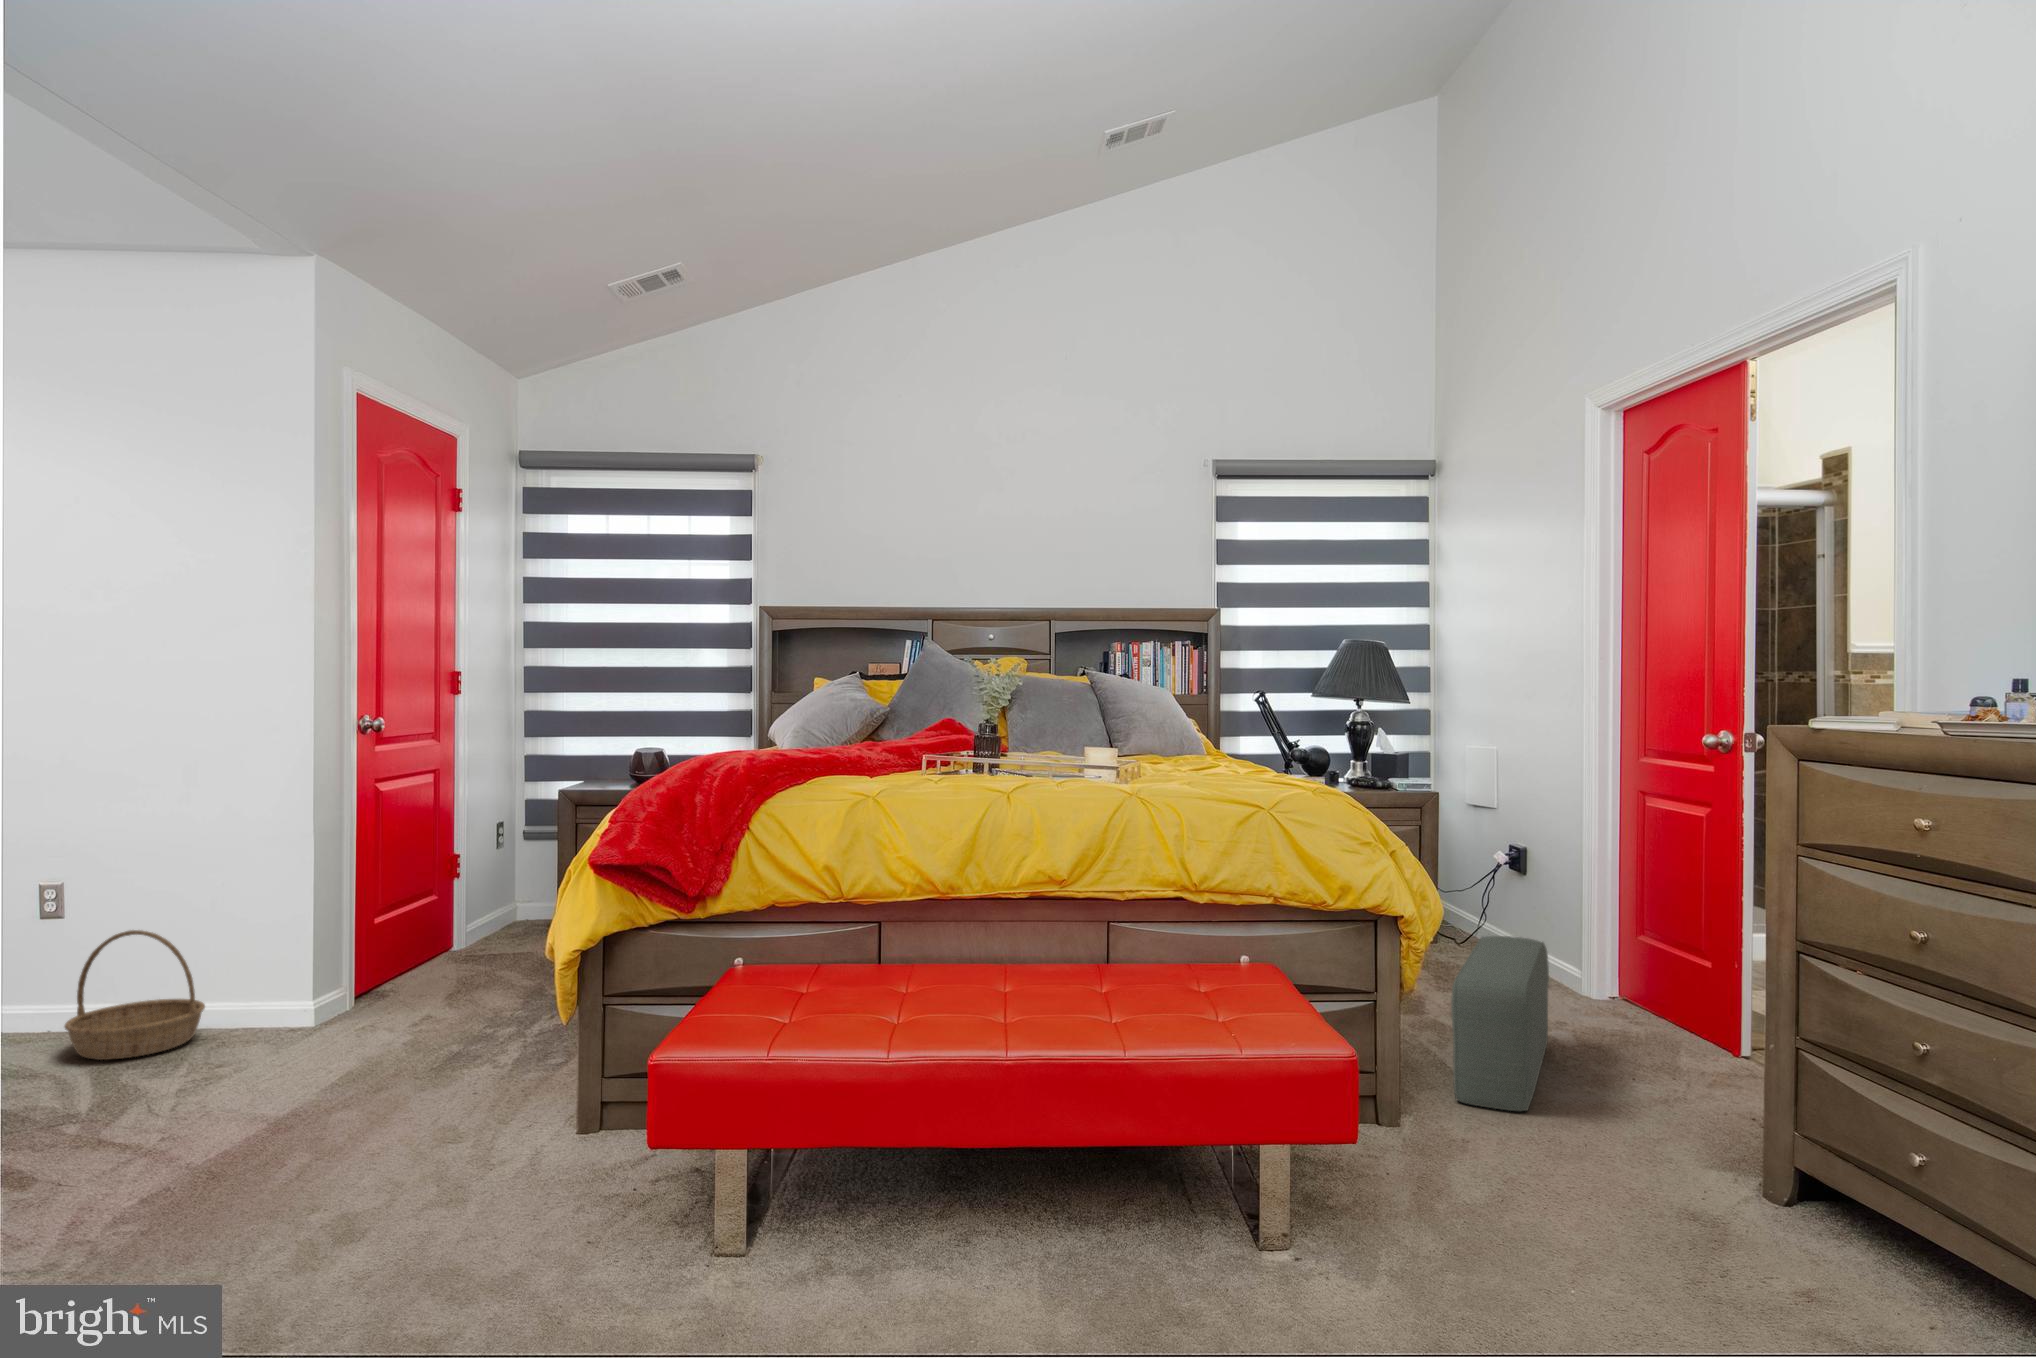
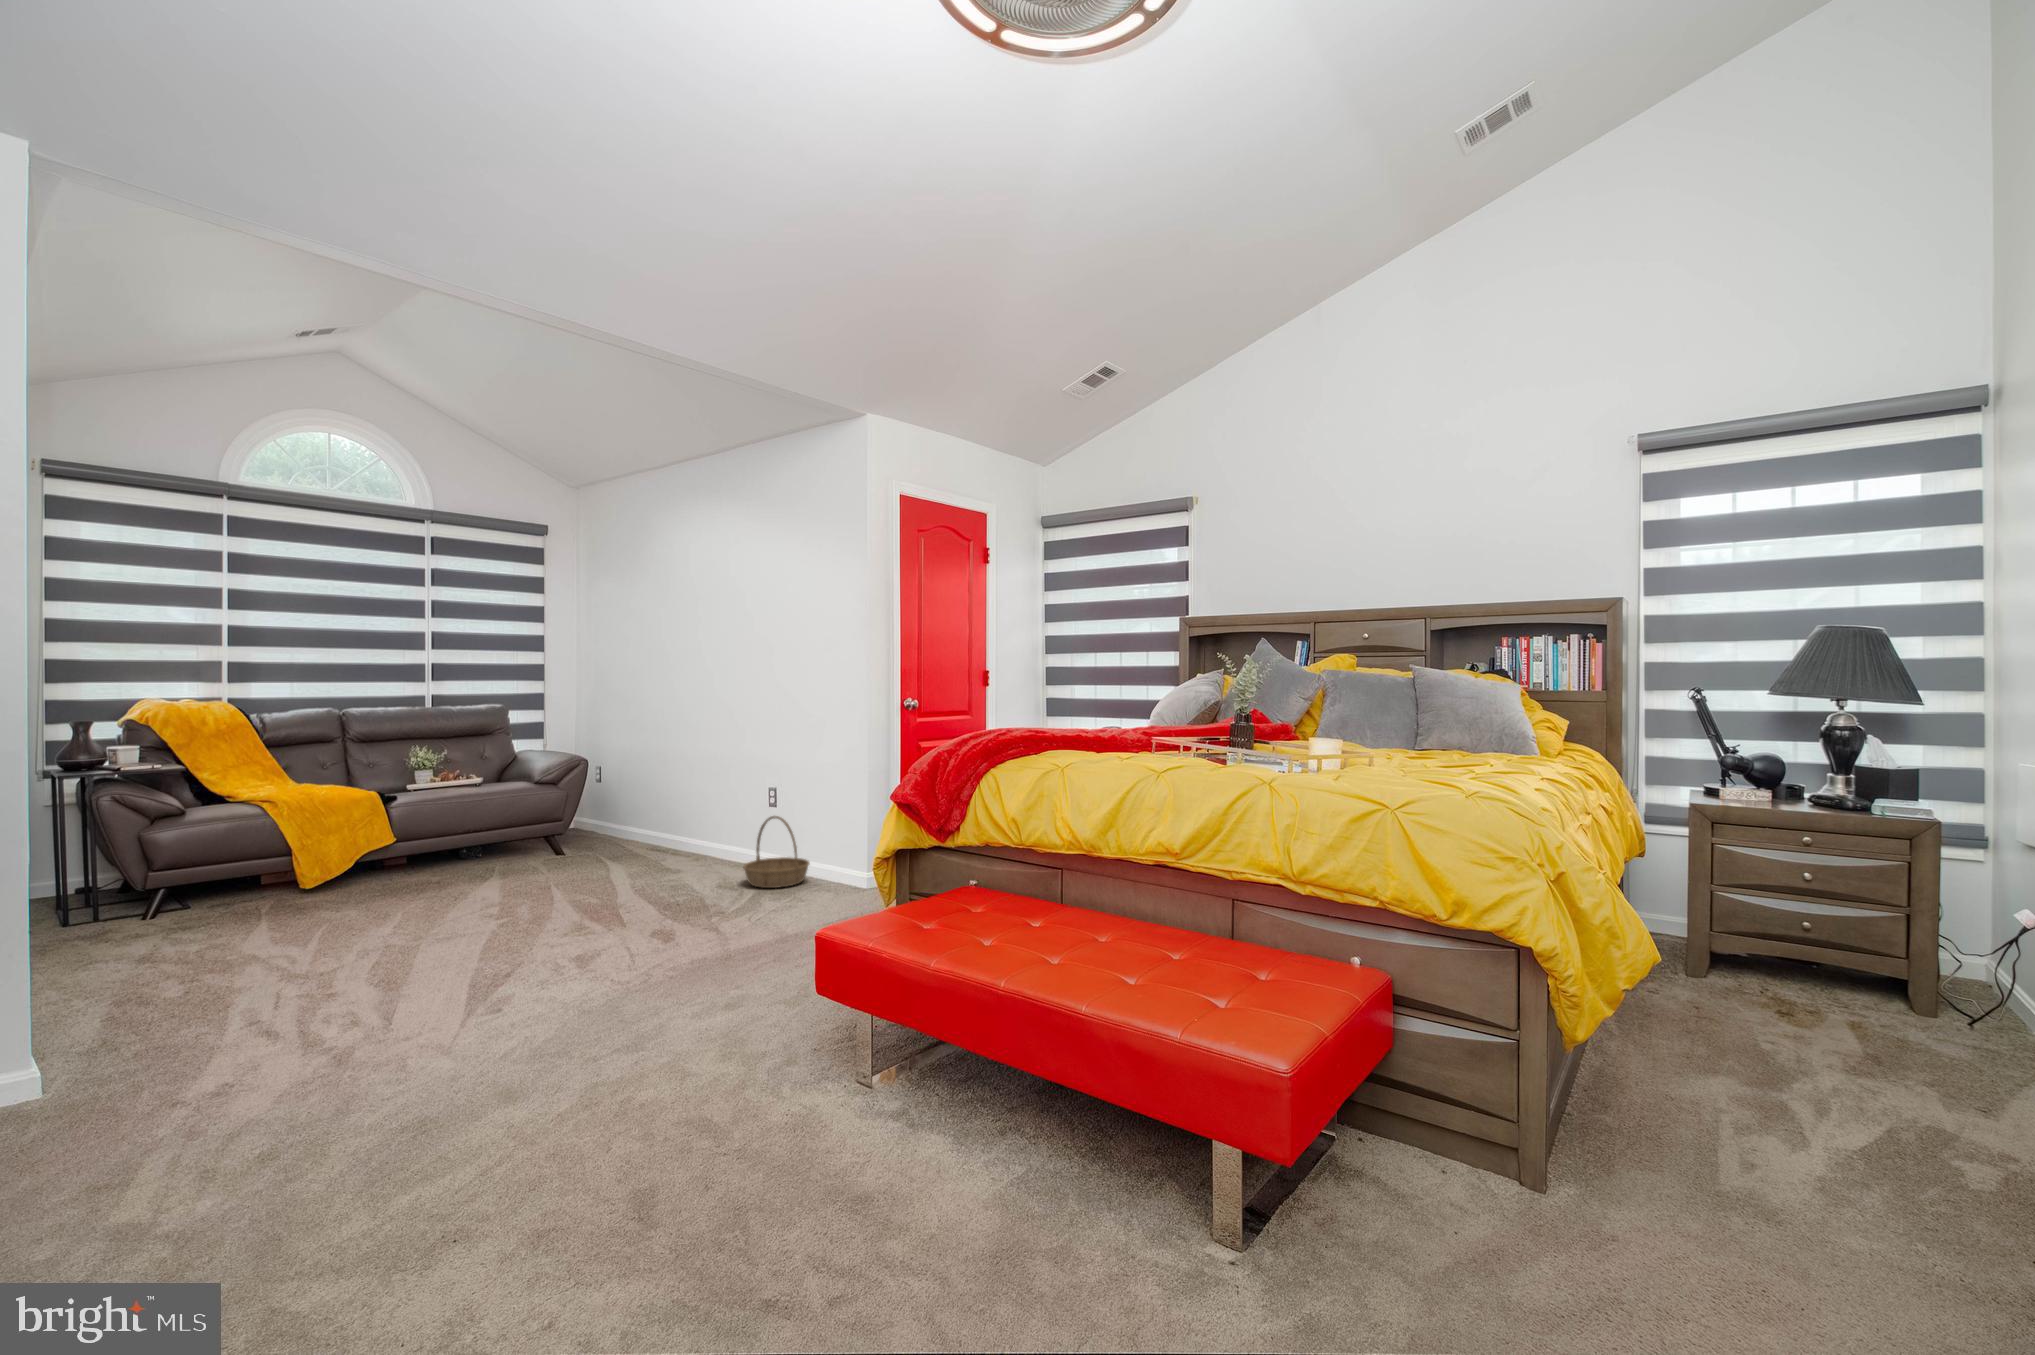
pouf: present [1451,936,1549,1111] -> none [1641,1004,1914,1242]

